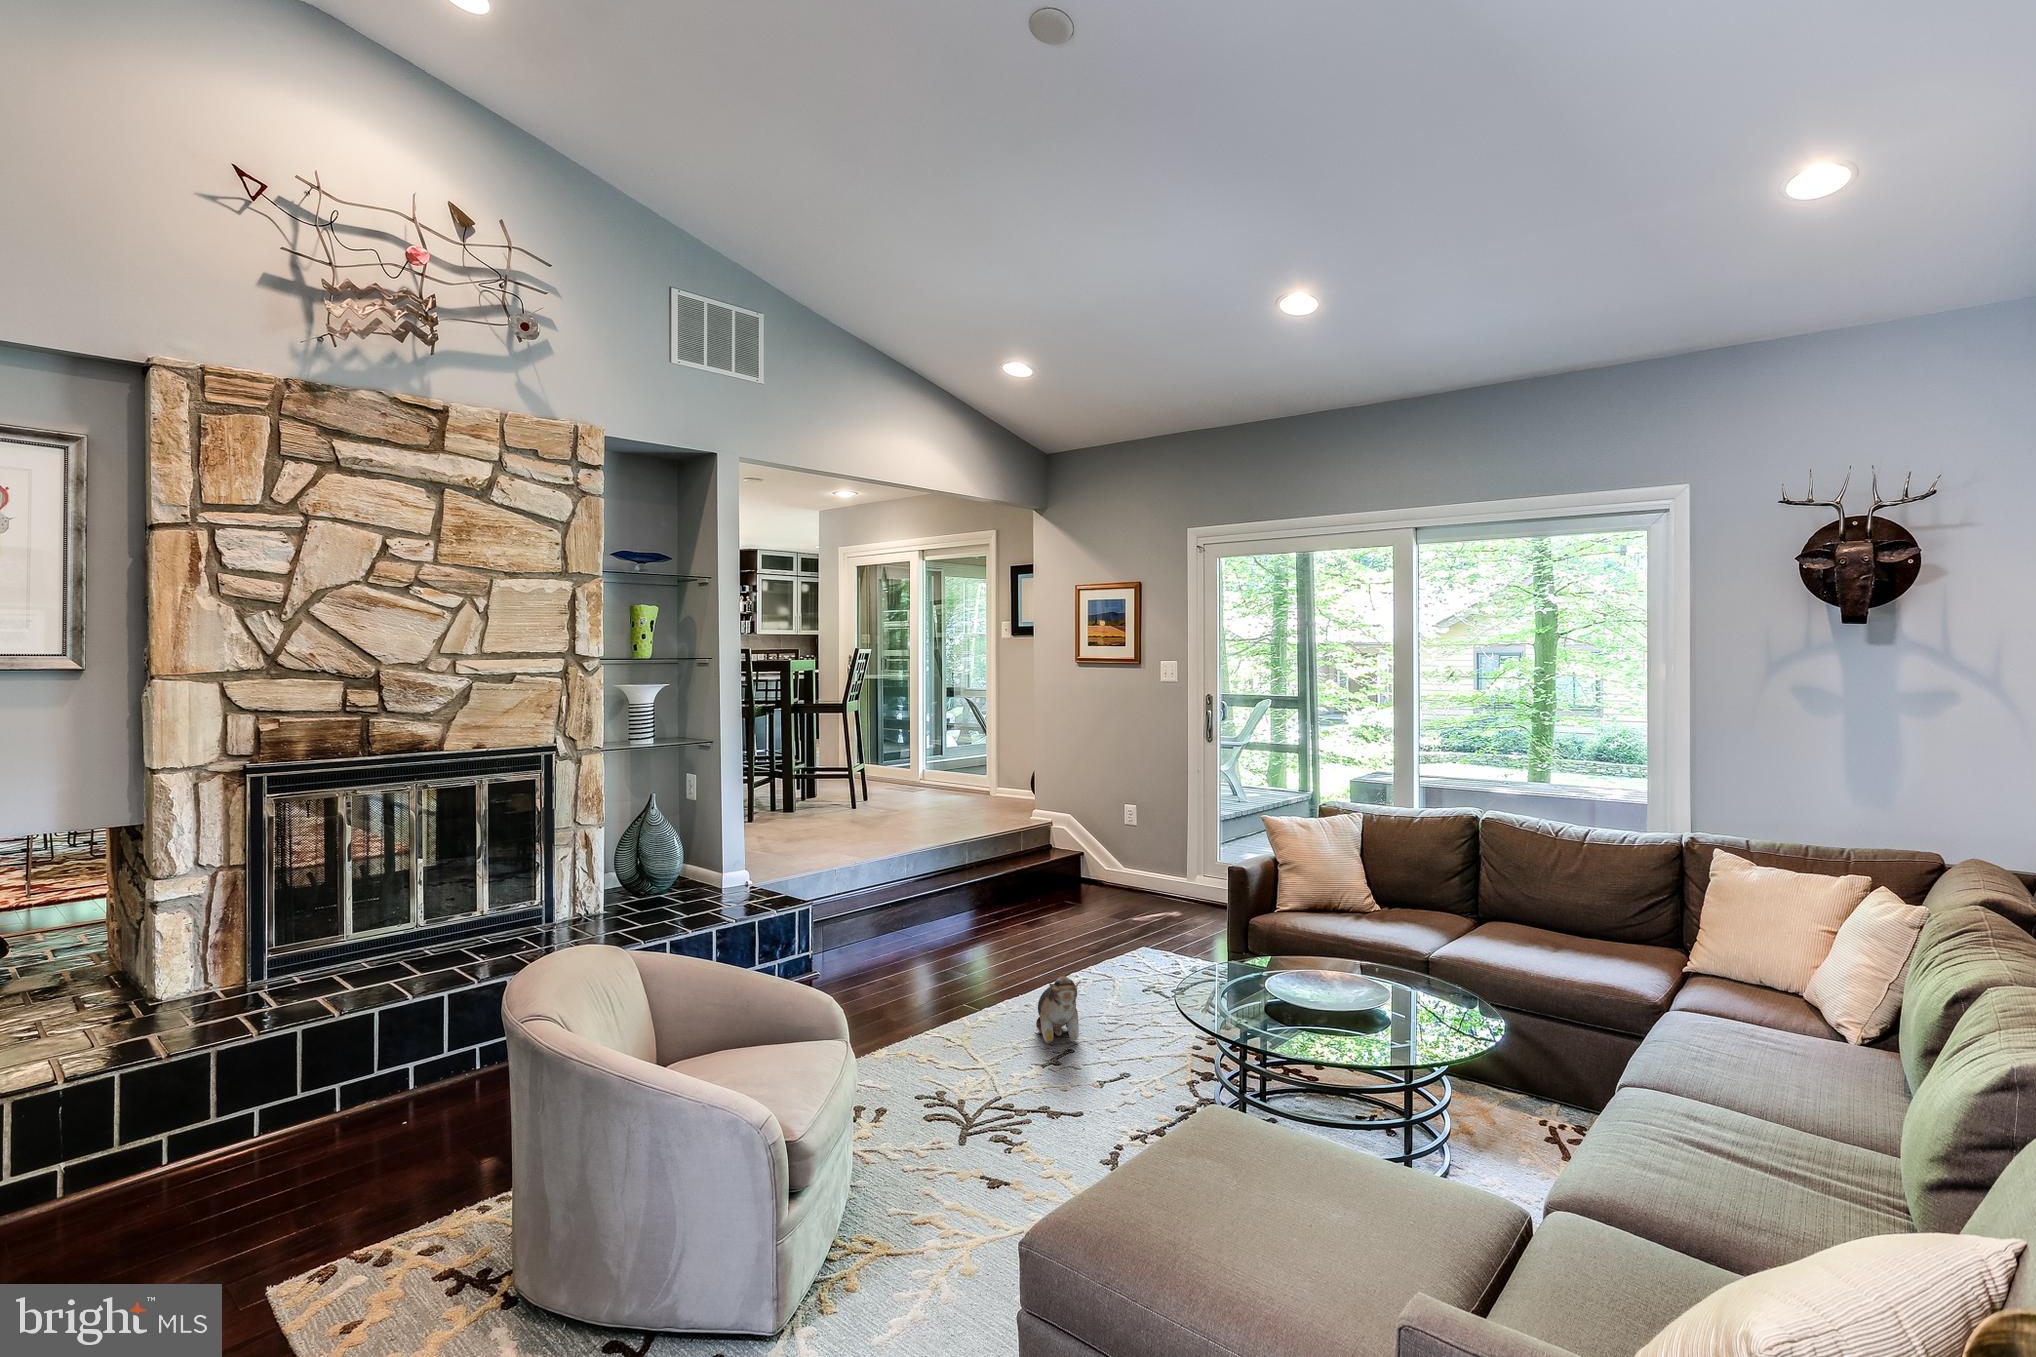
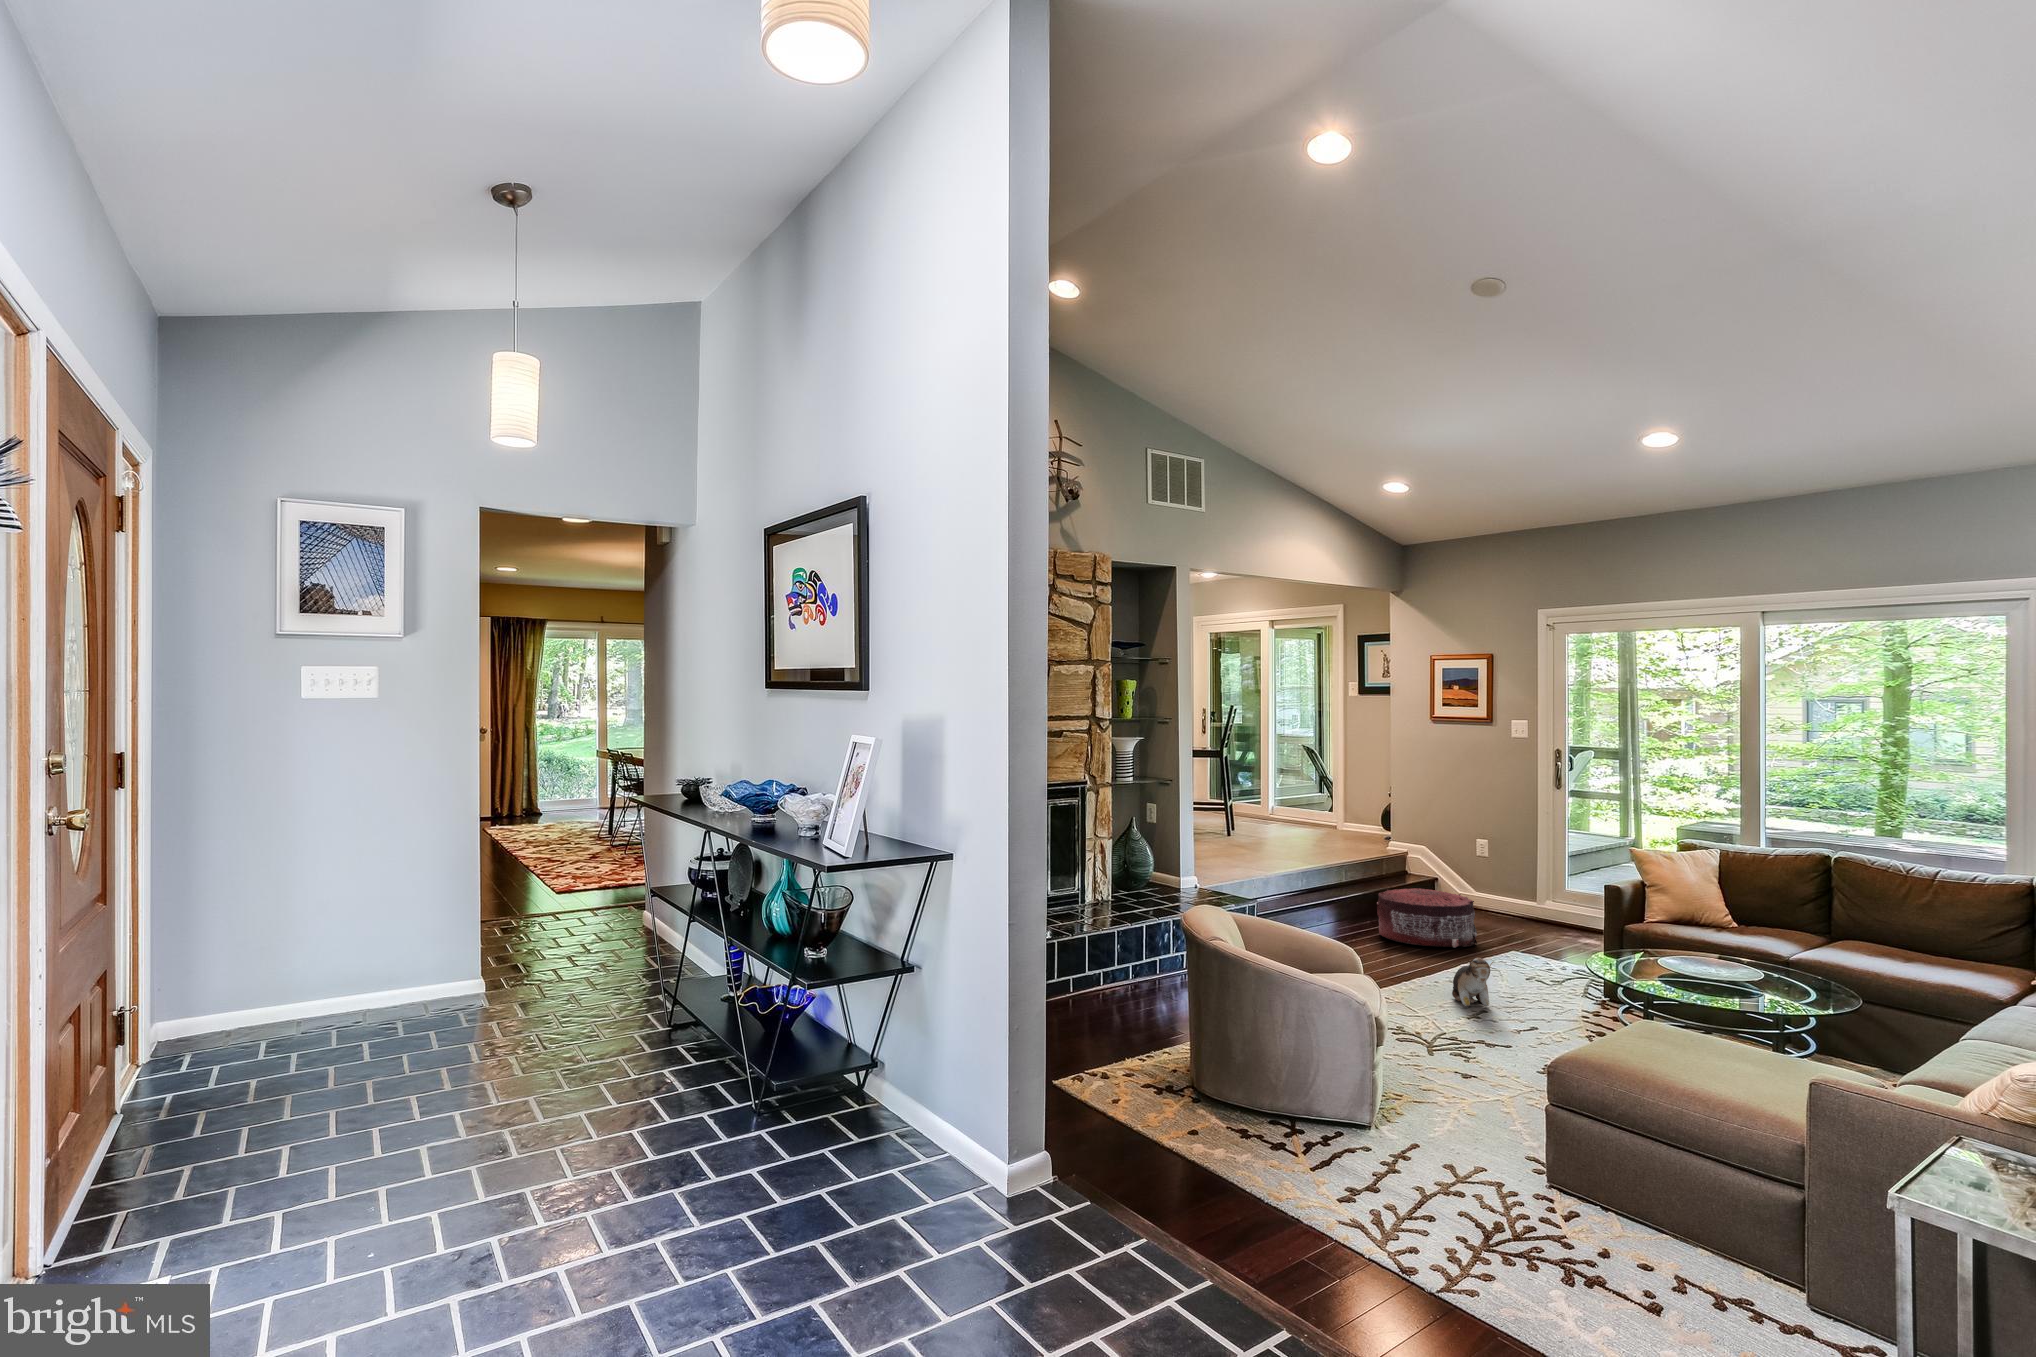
pouf: none [989,871,1103,948] -> present [1377,888,1477,948]

